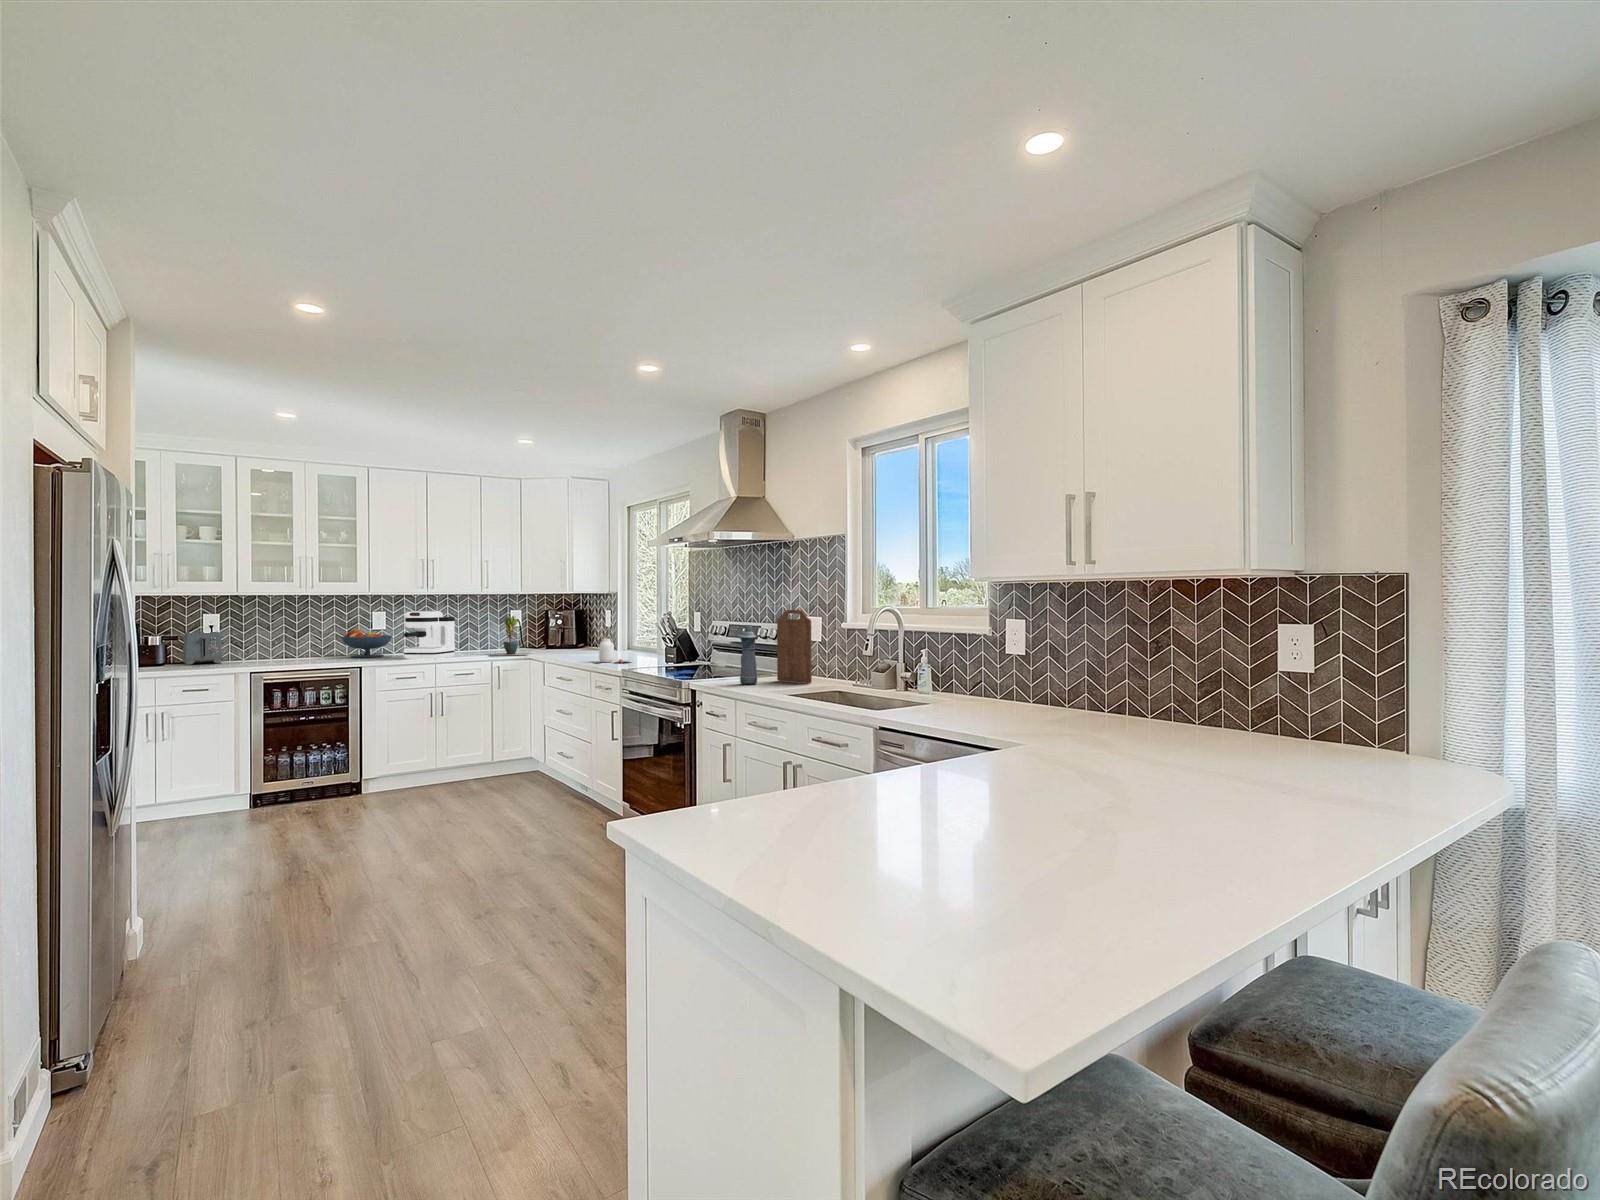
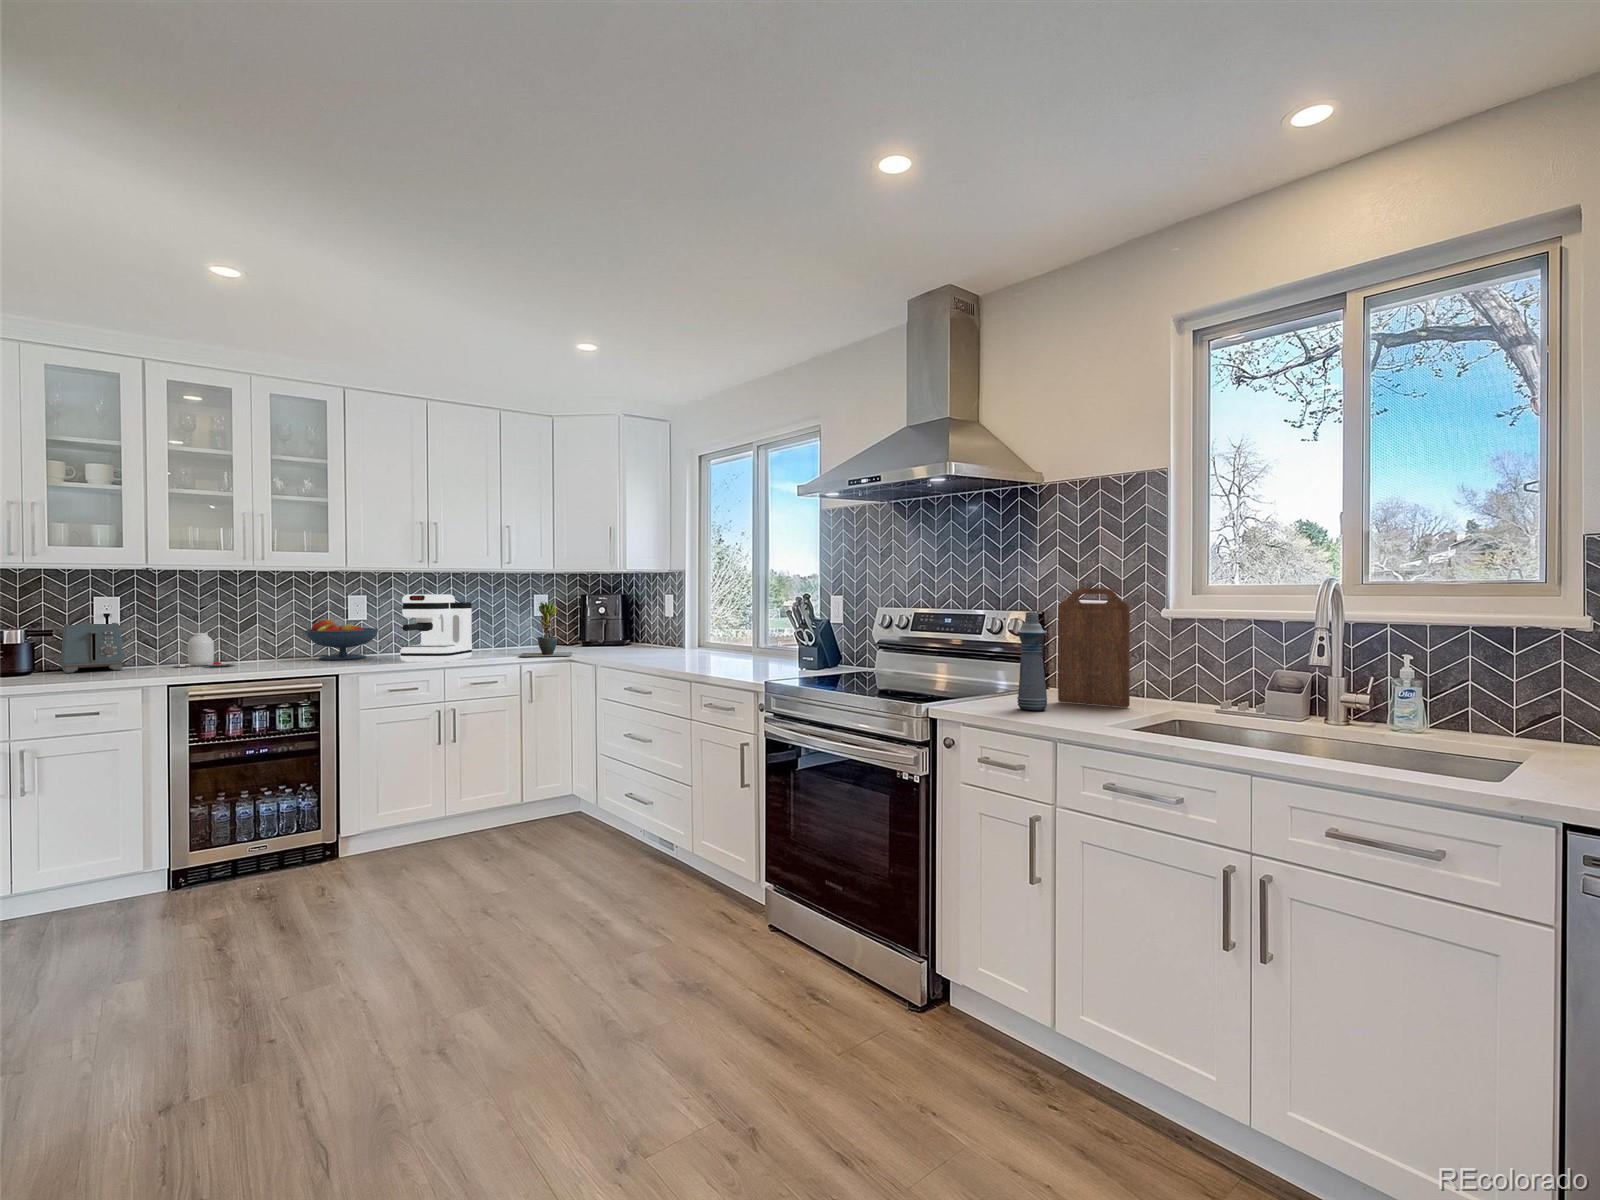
jar: present [599,639,632,663] -> present [174,633,237,667]

